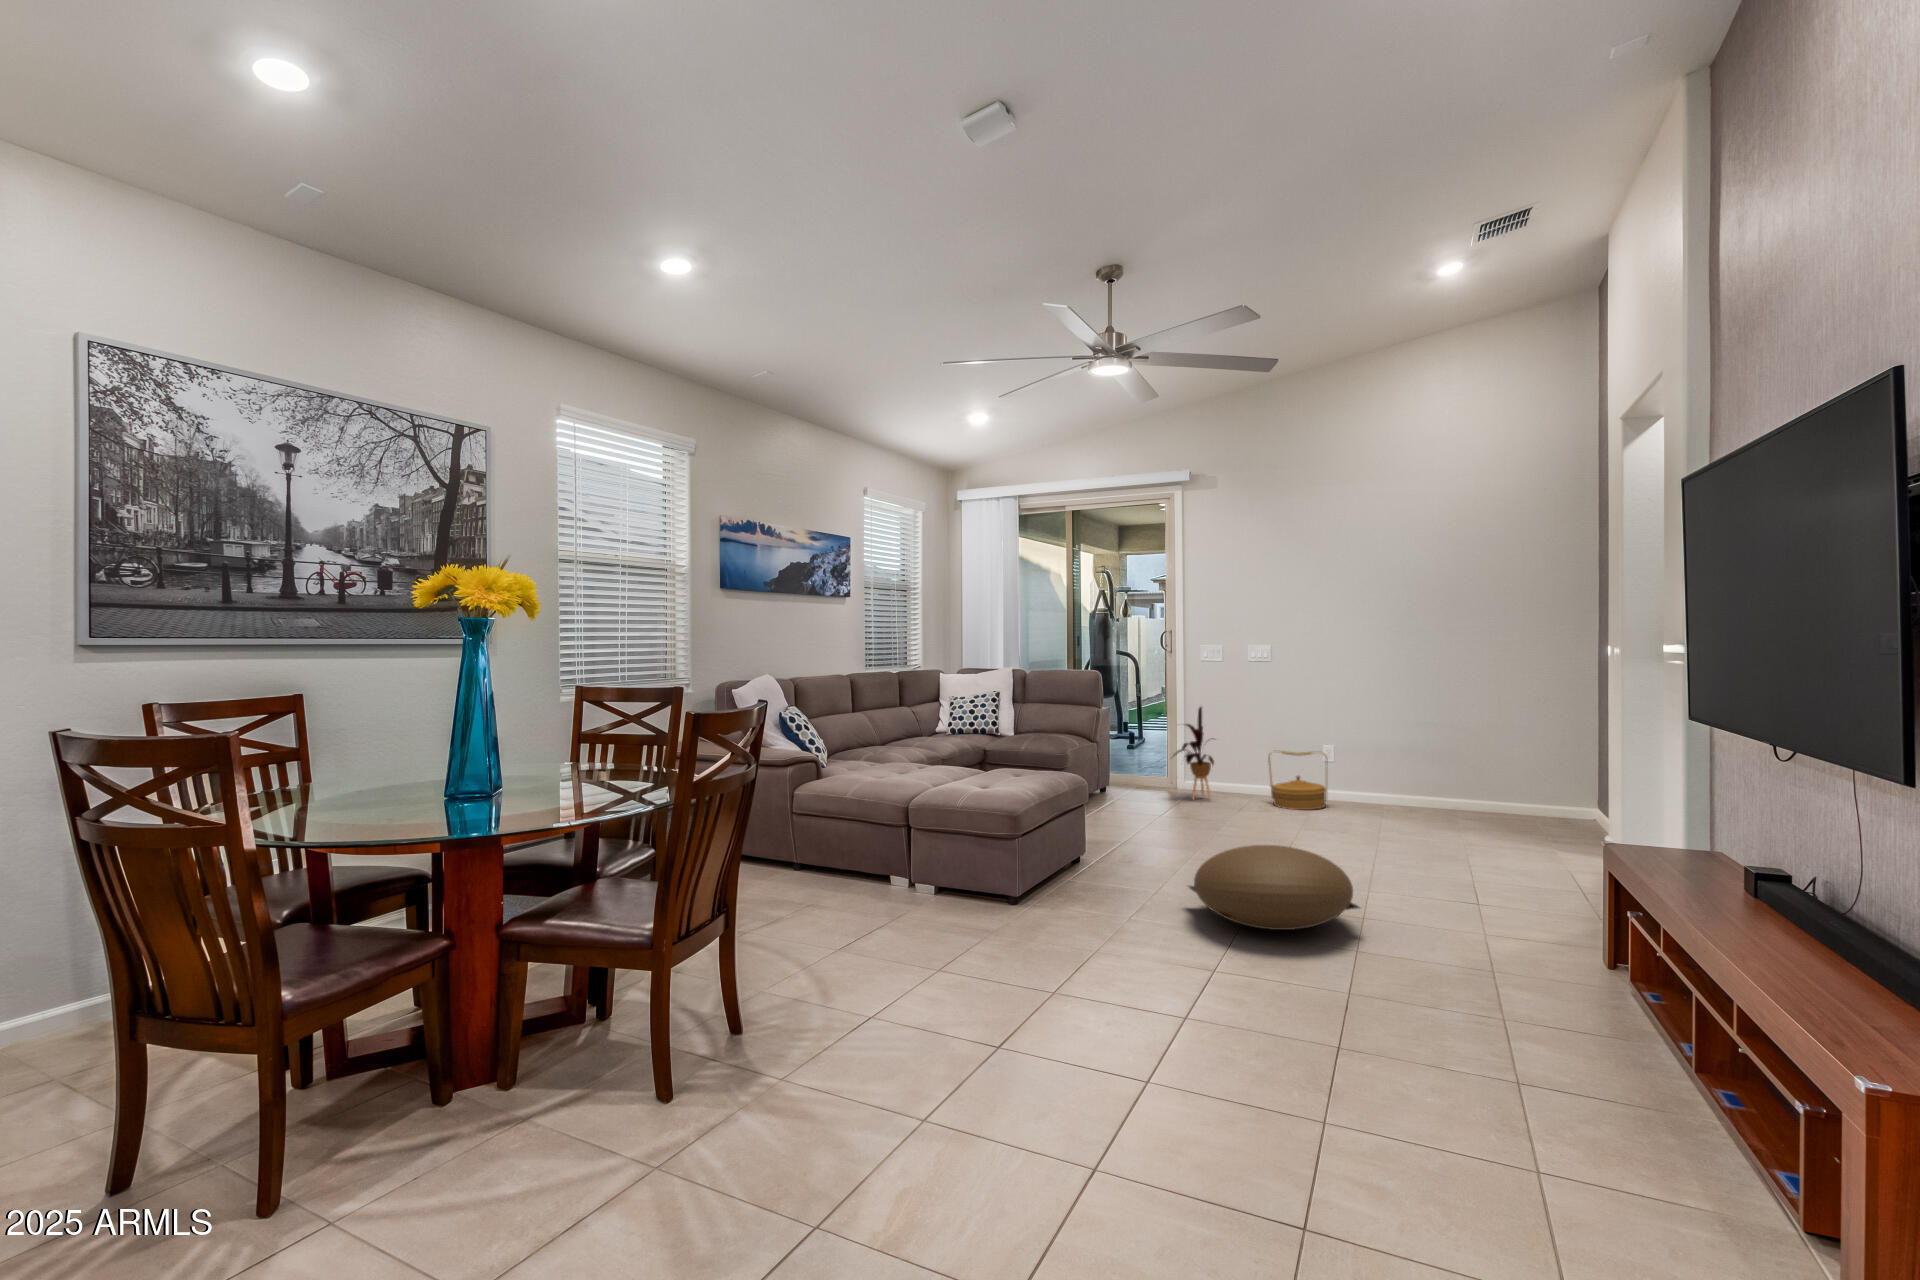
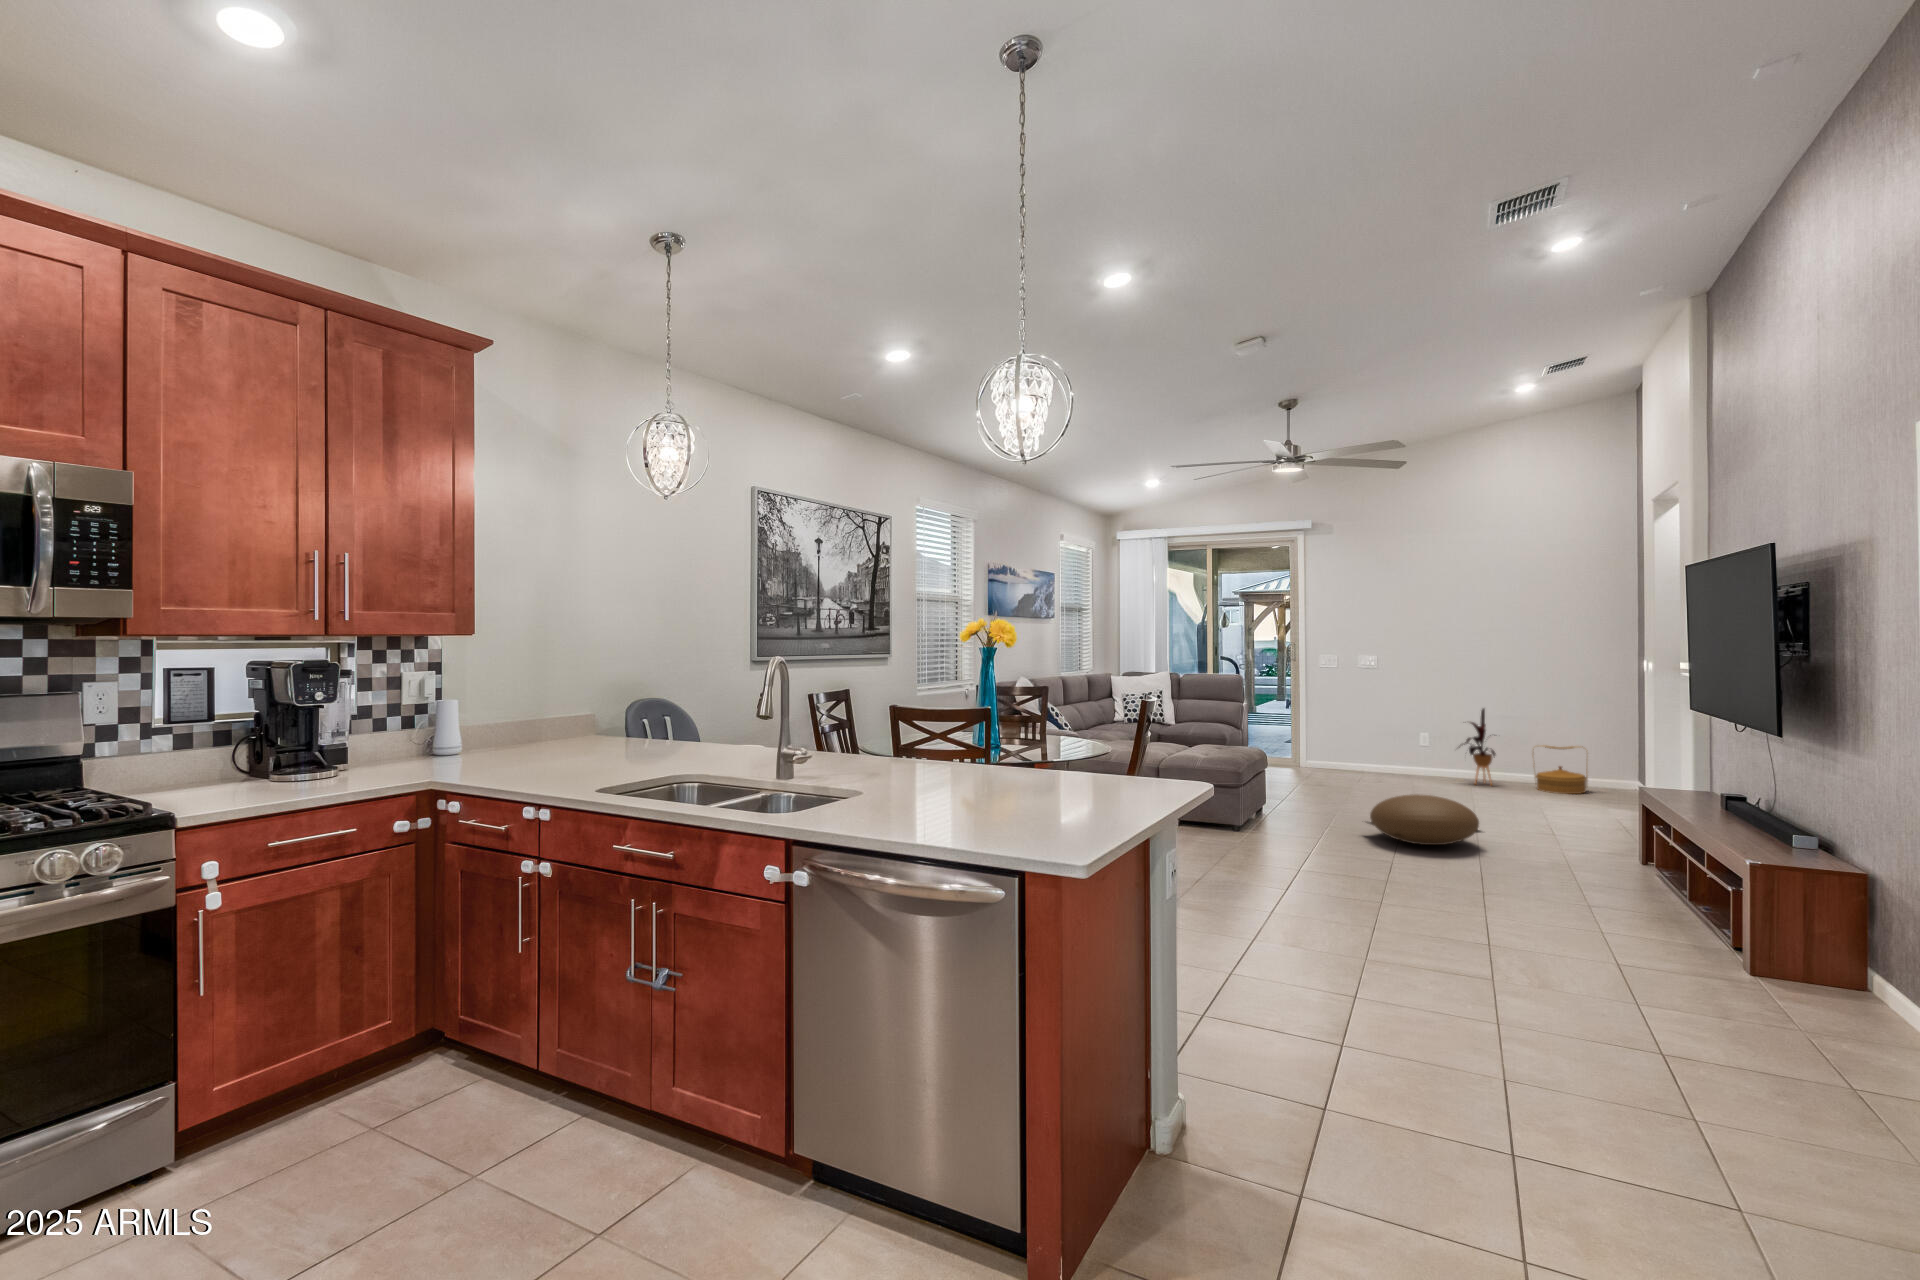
house plant: present [1175,707,1214,800] -> present [1459,708,1496,784]
woven basket: present [1268,750,1327,810] -> present [1535,746,1588,794]

